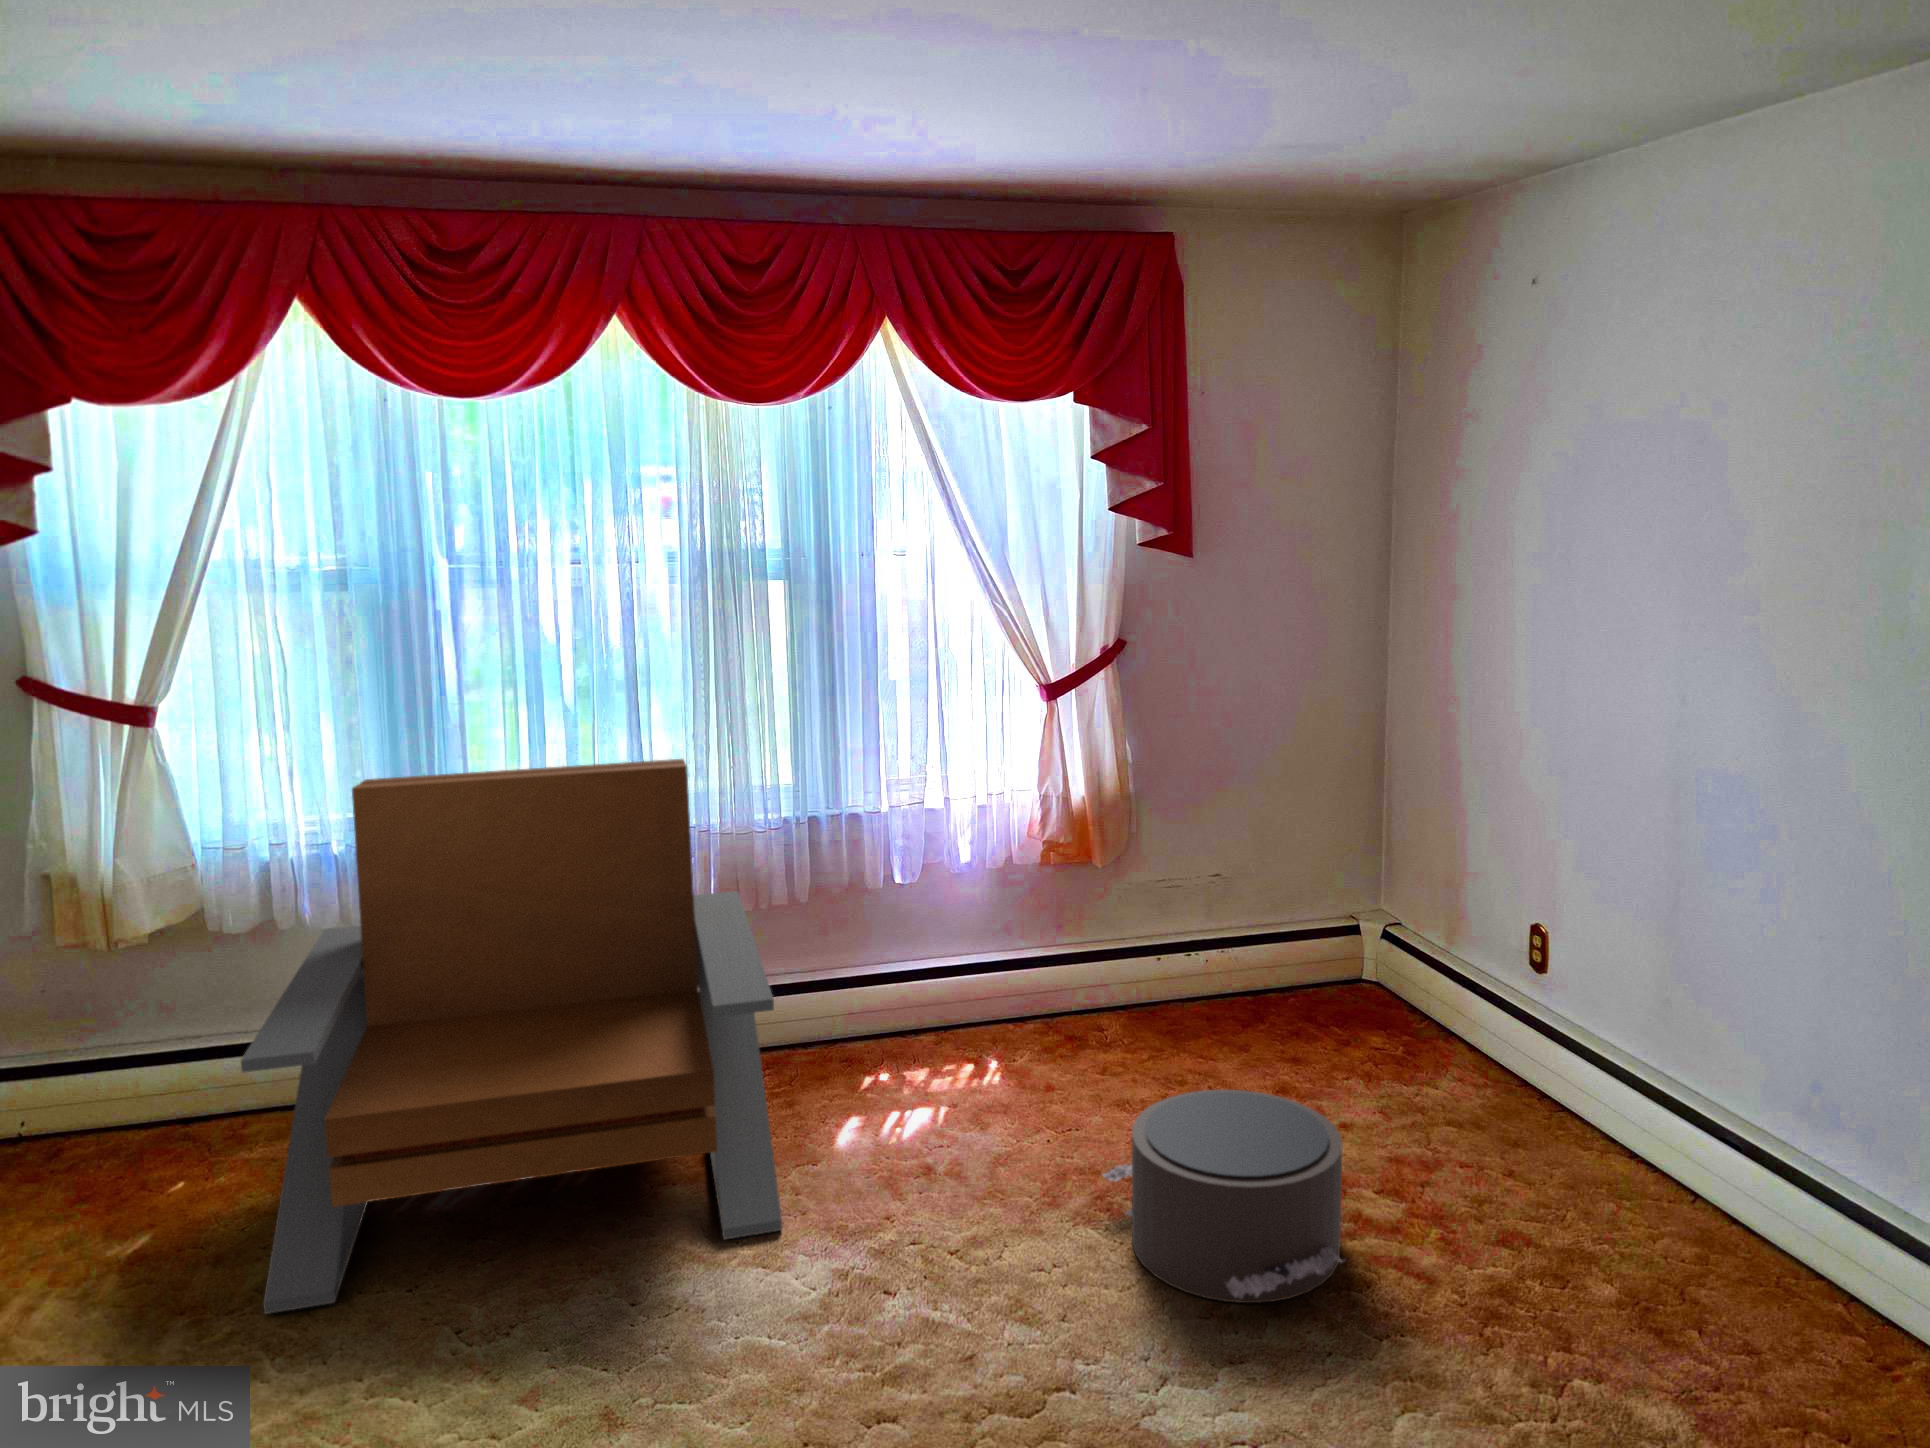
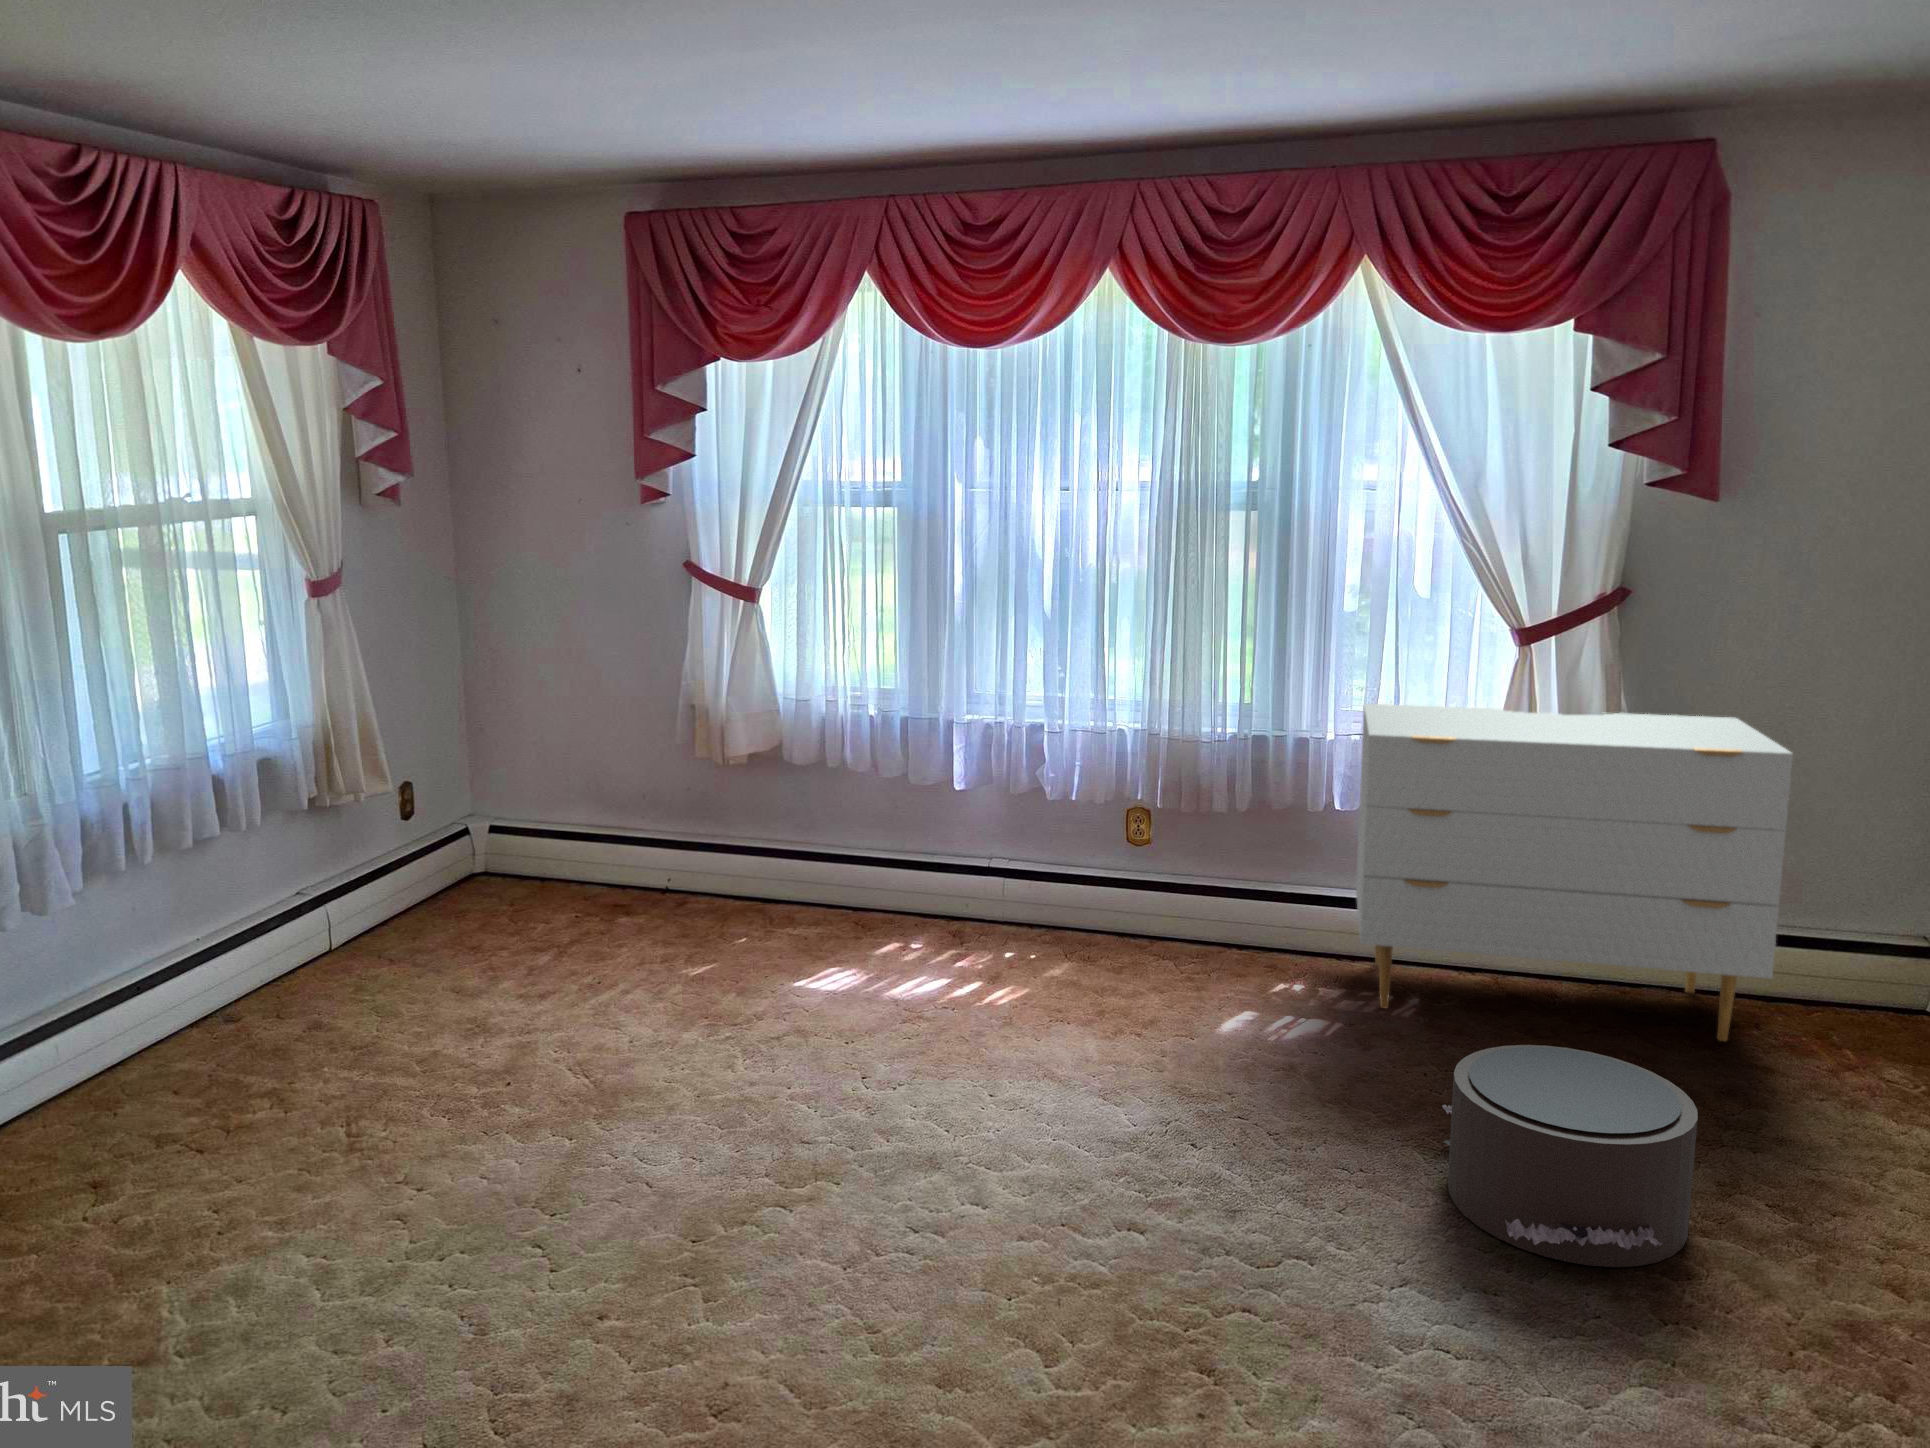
dresser: none [914,751,1294,1080] -> present [1356,704,1793,1041]
lounge chair: present [241,759,782,1314] -> none [747,655,1176,1077]

